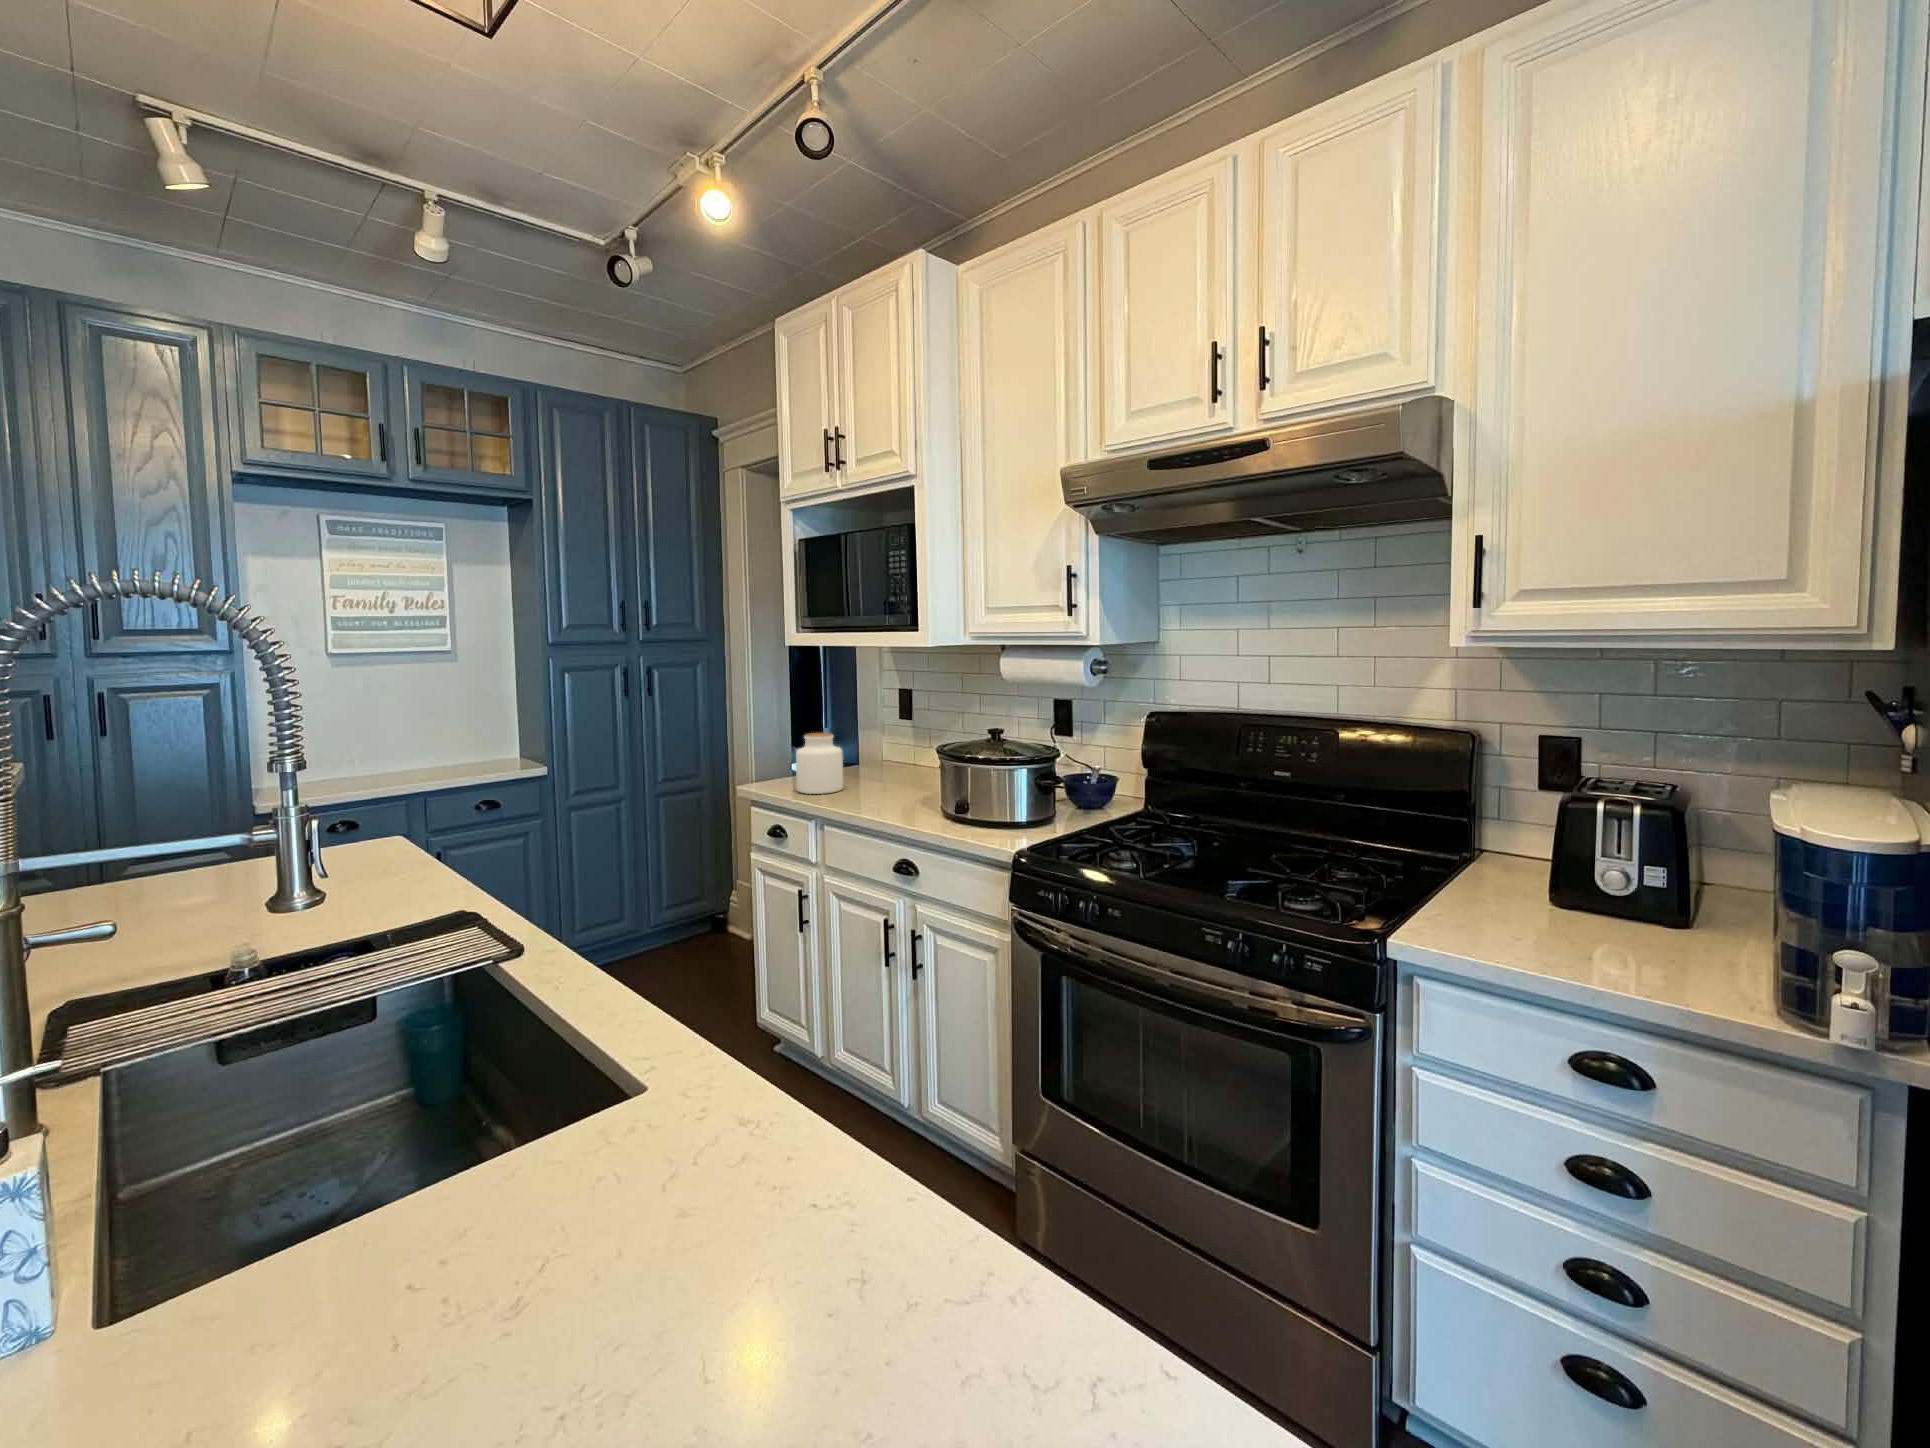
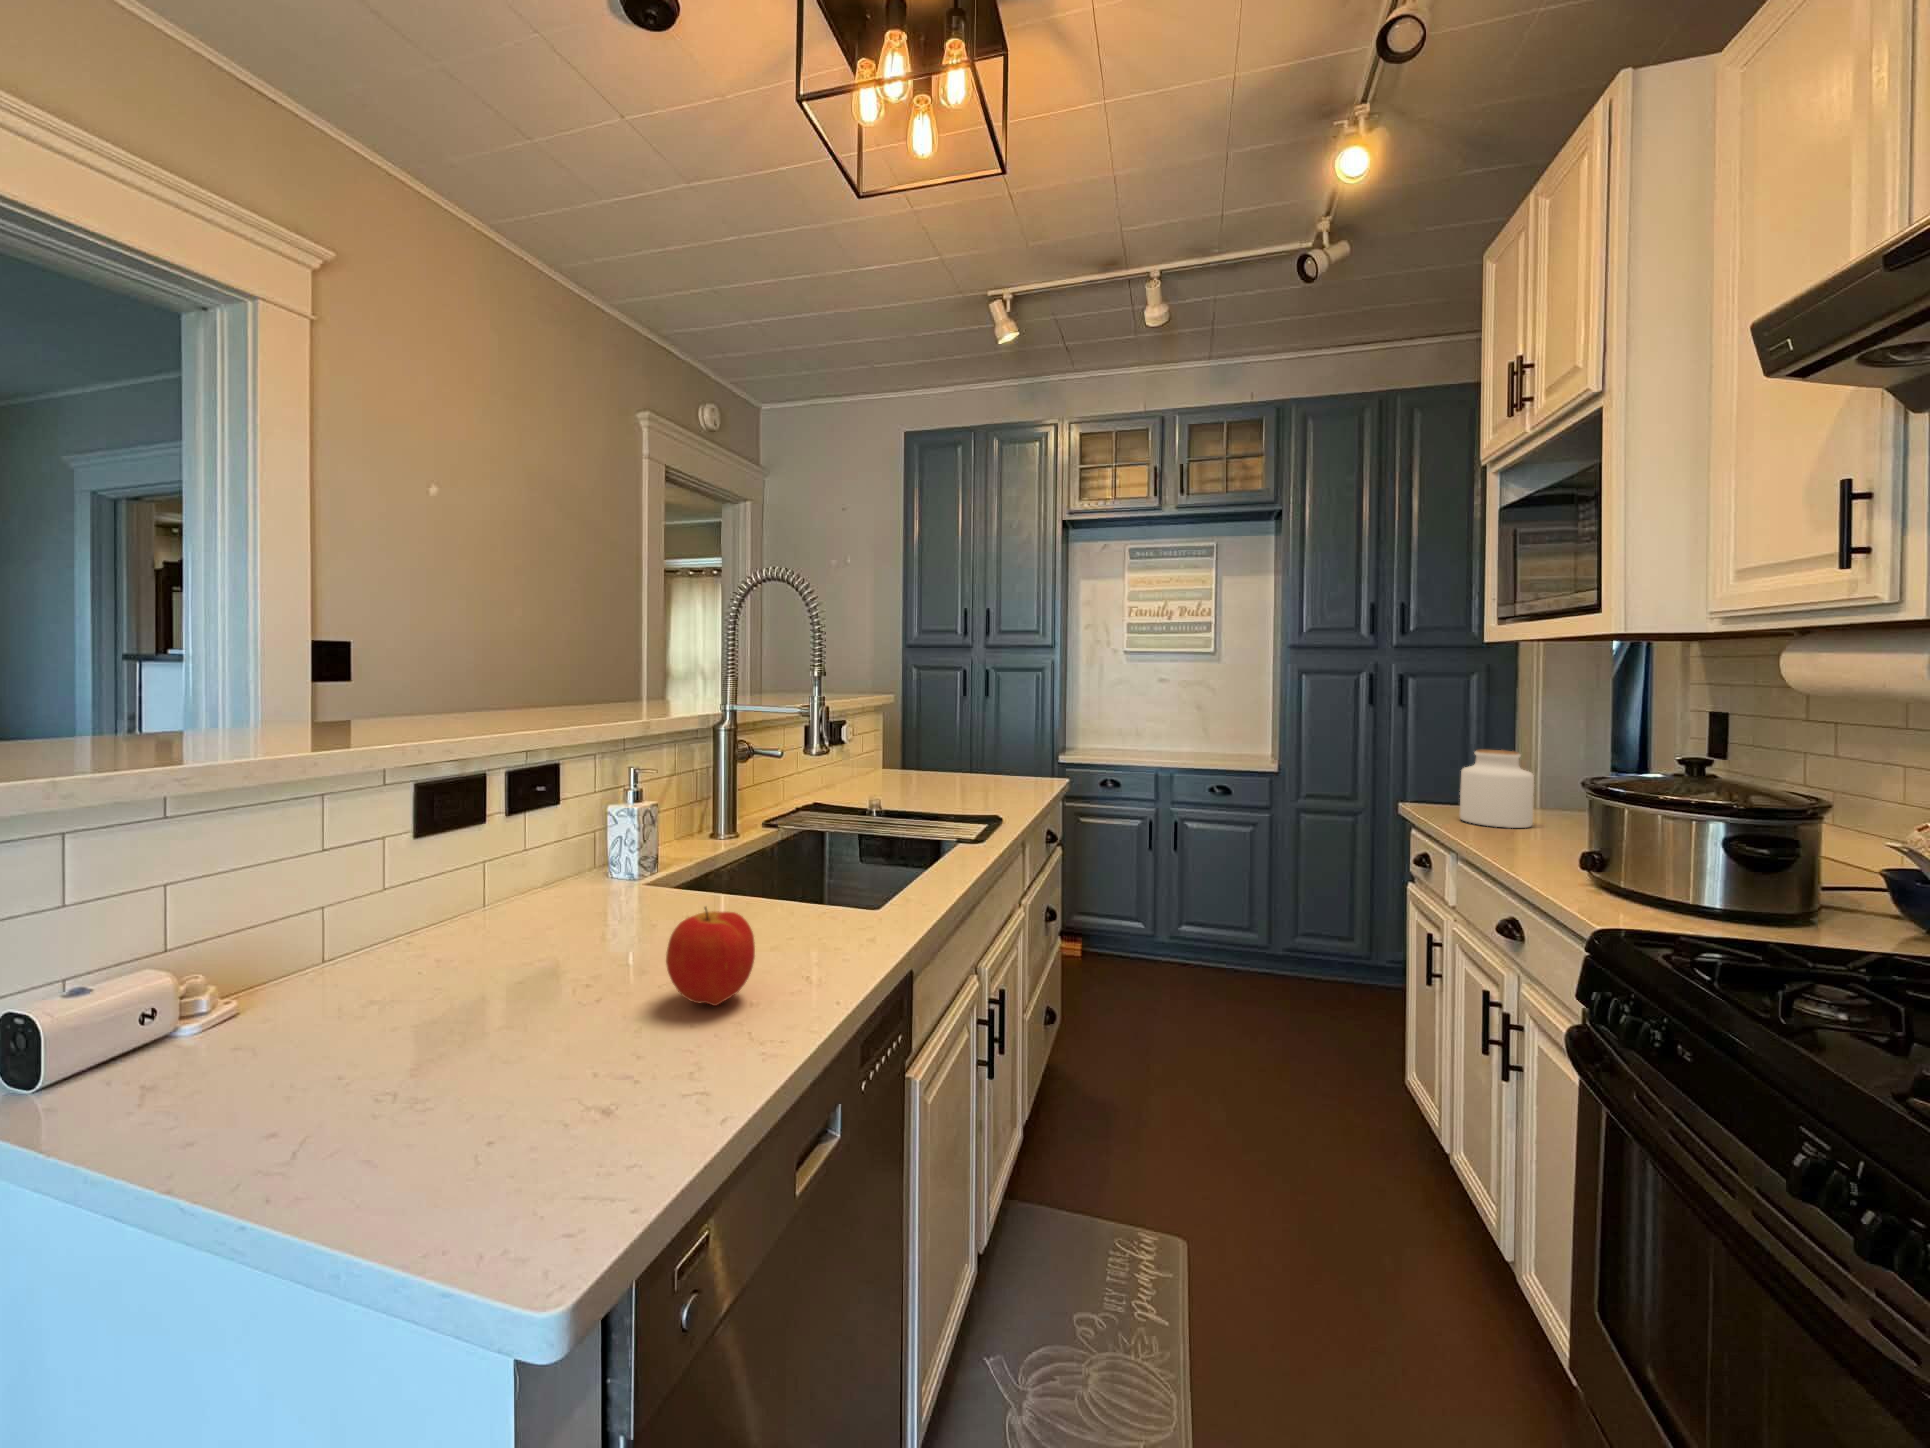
apple: none [738,1137,857,1289] -> present [666,907,755,1006]

